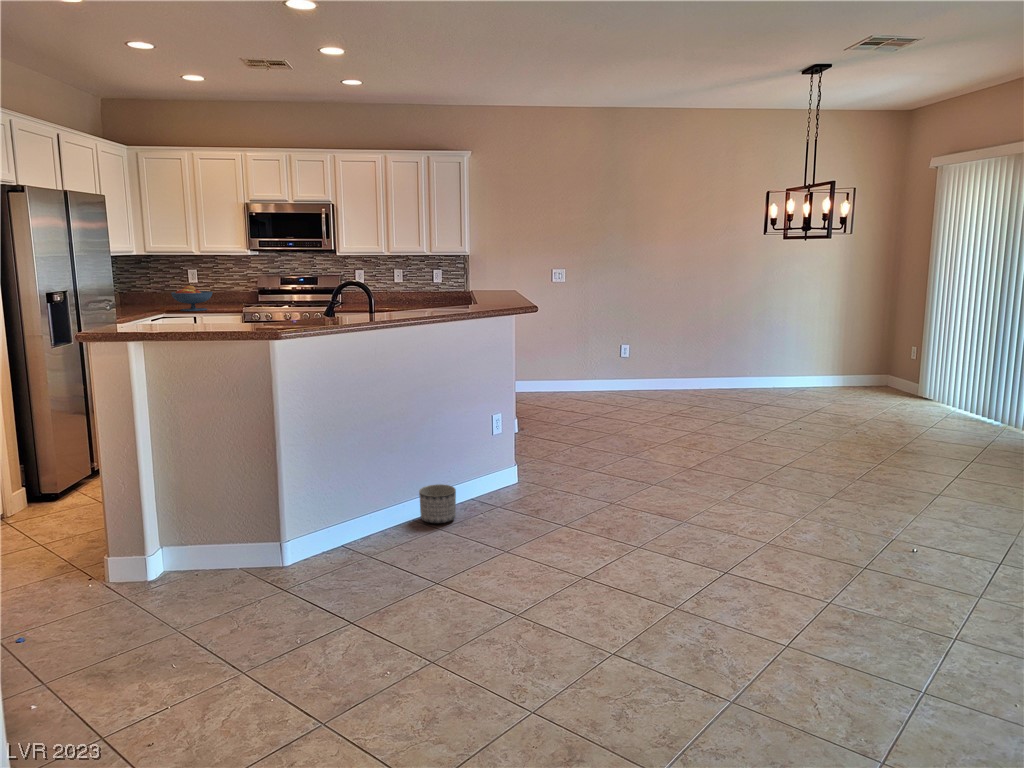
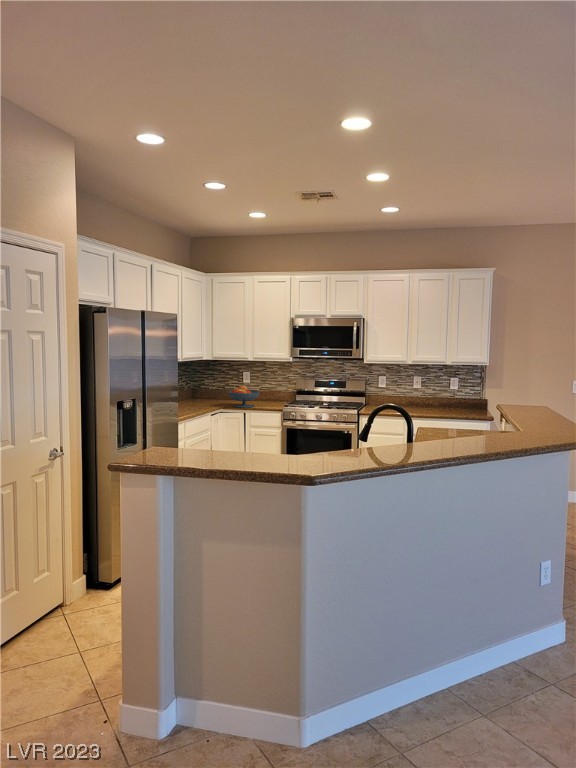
planter: present [419,484,456,523] -> none [467,667,518,734]

